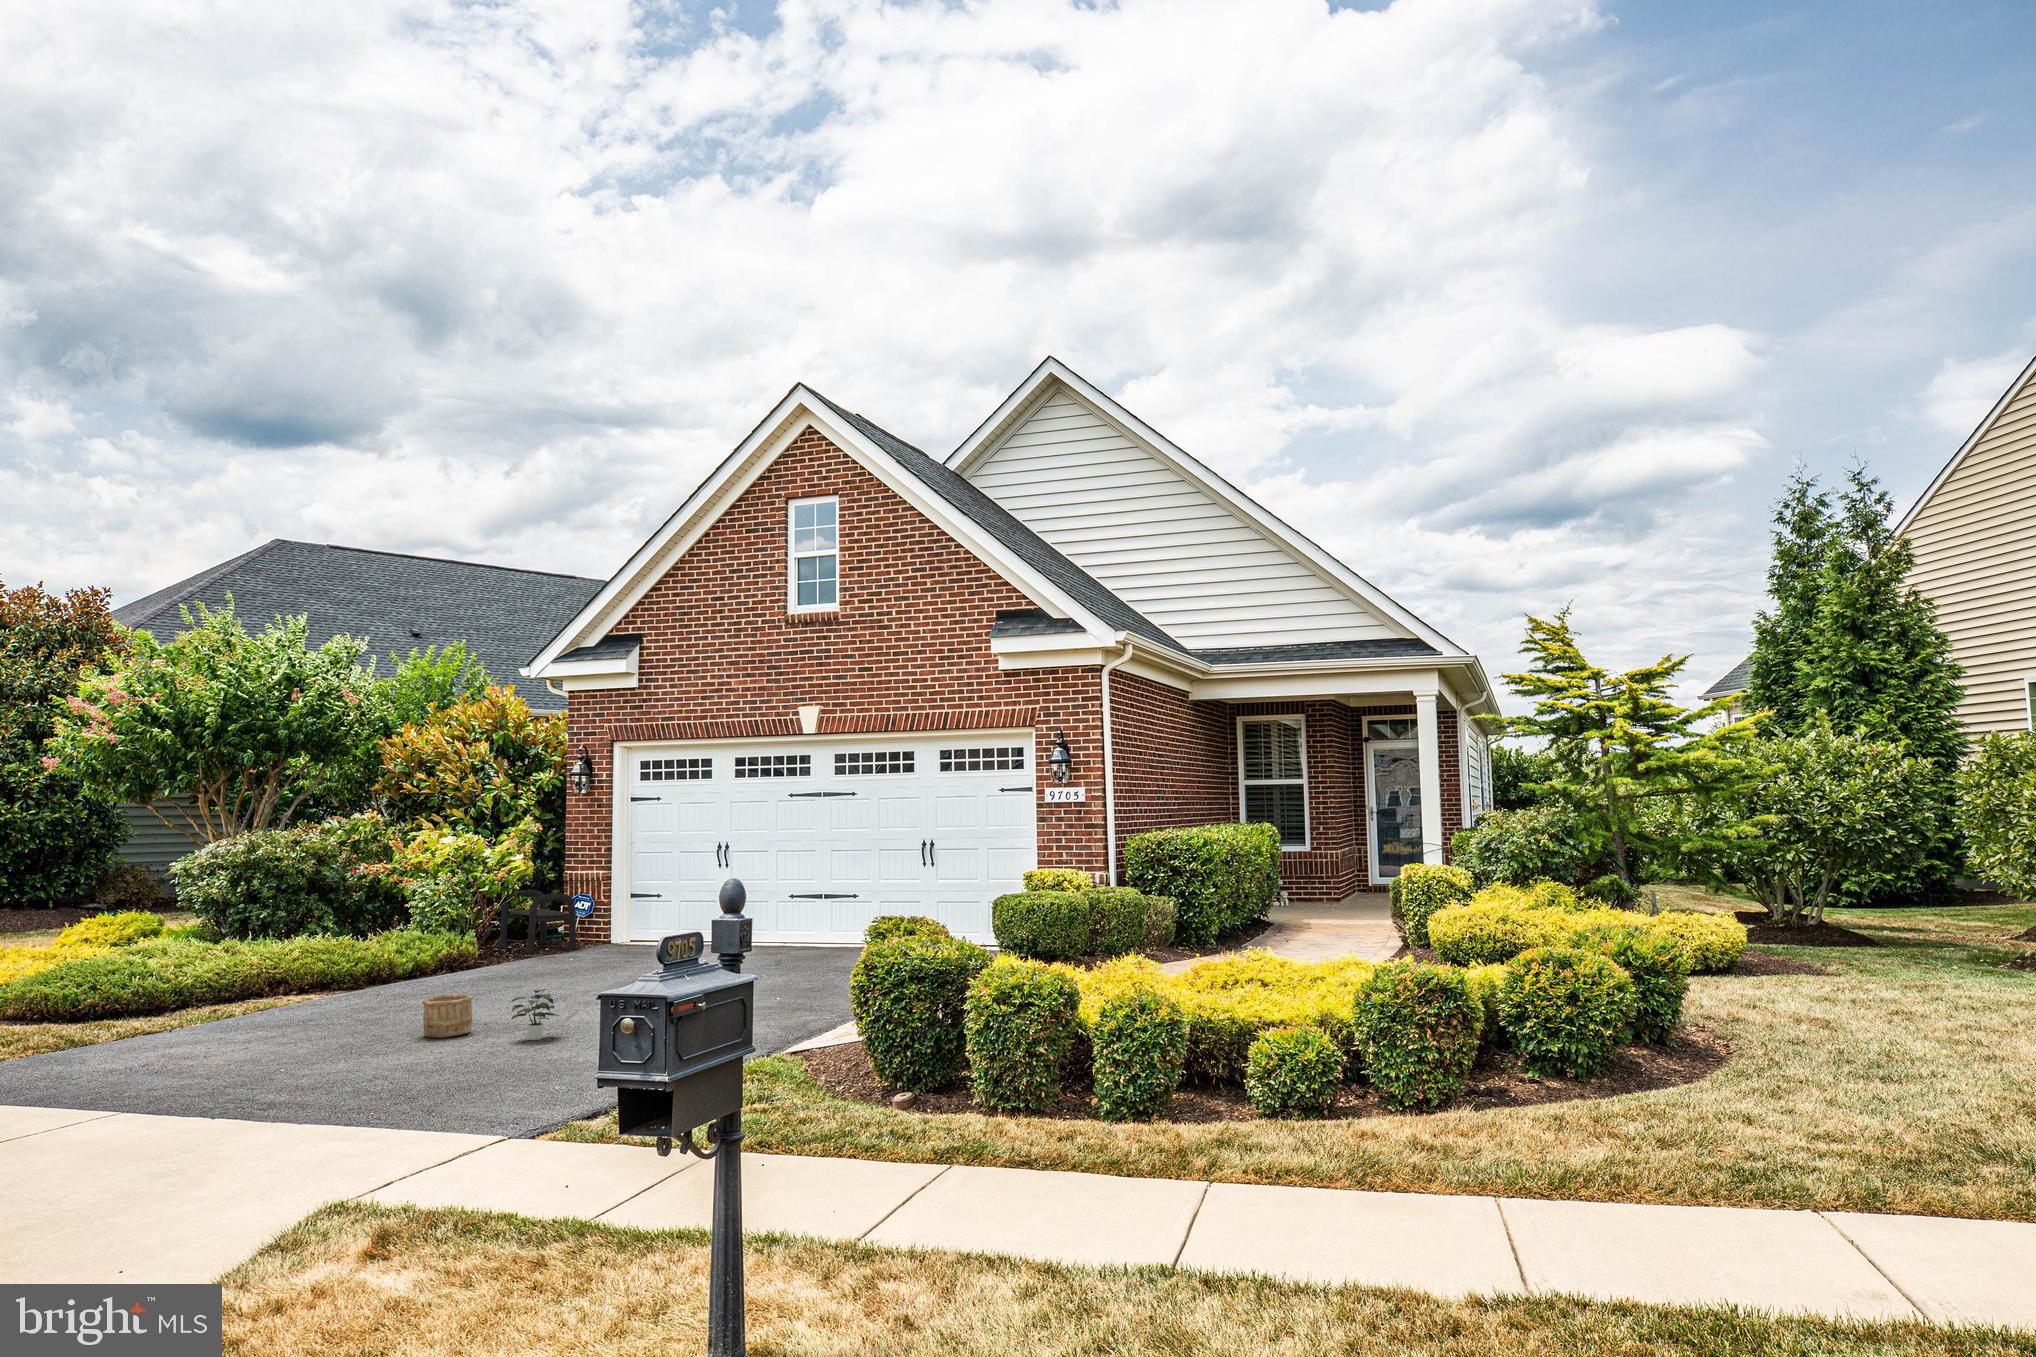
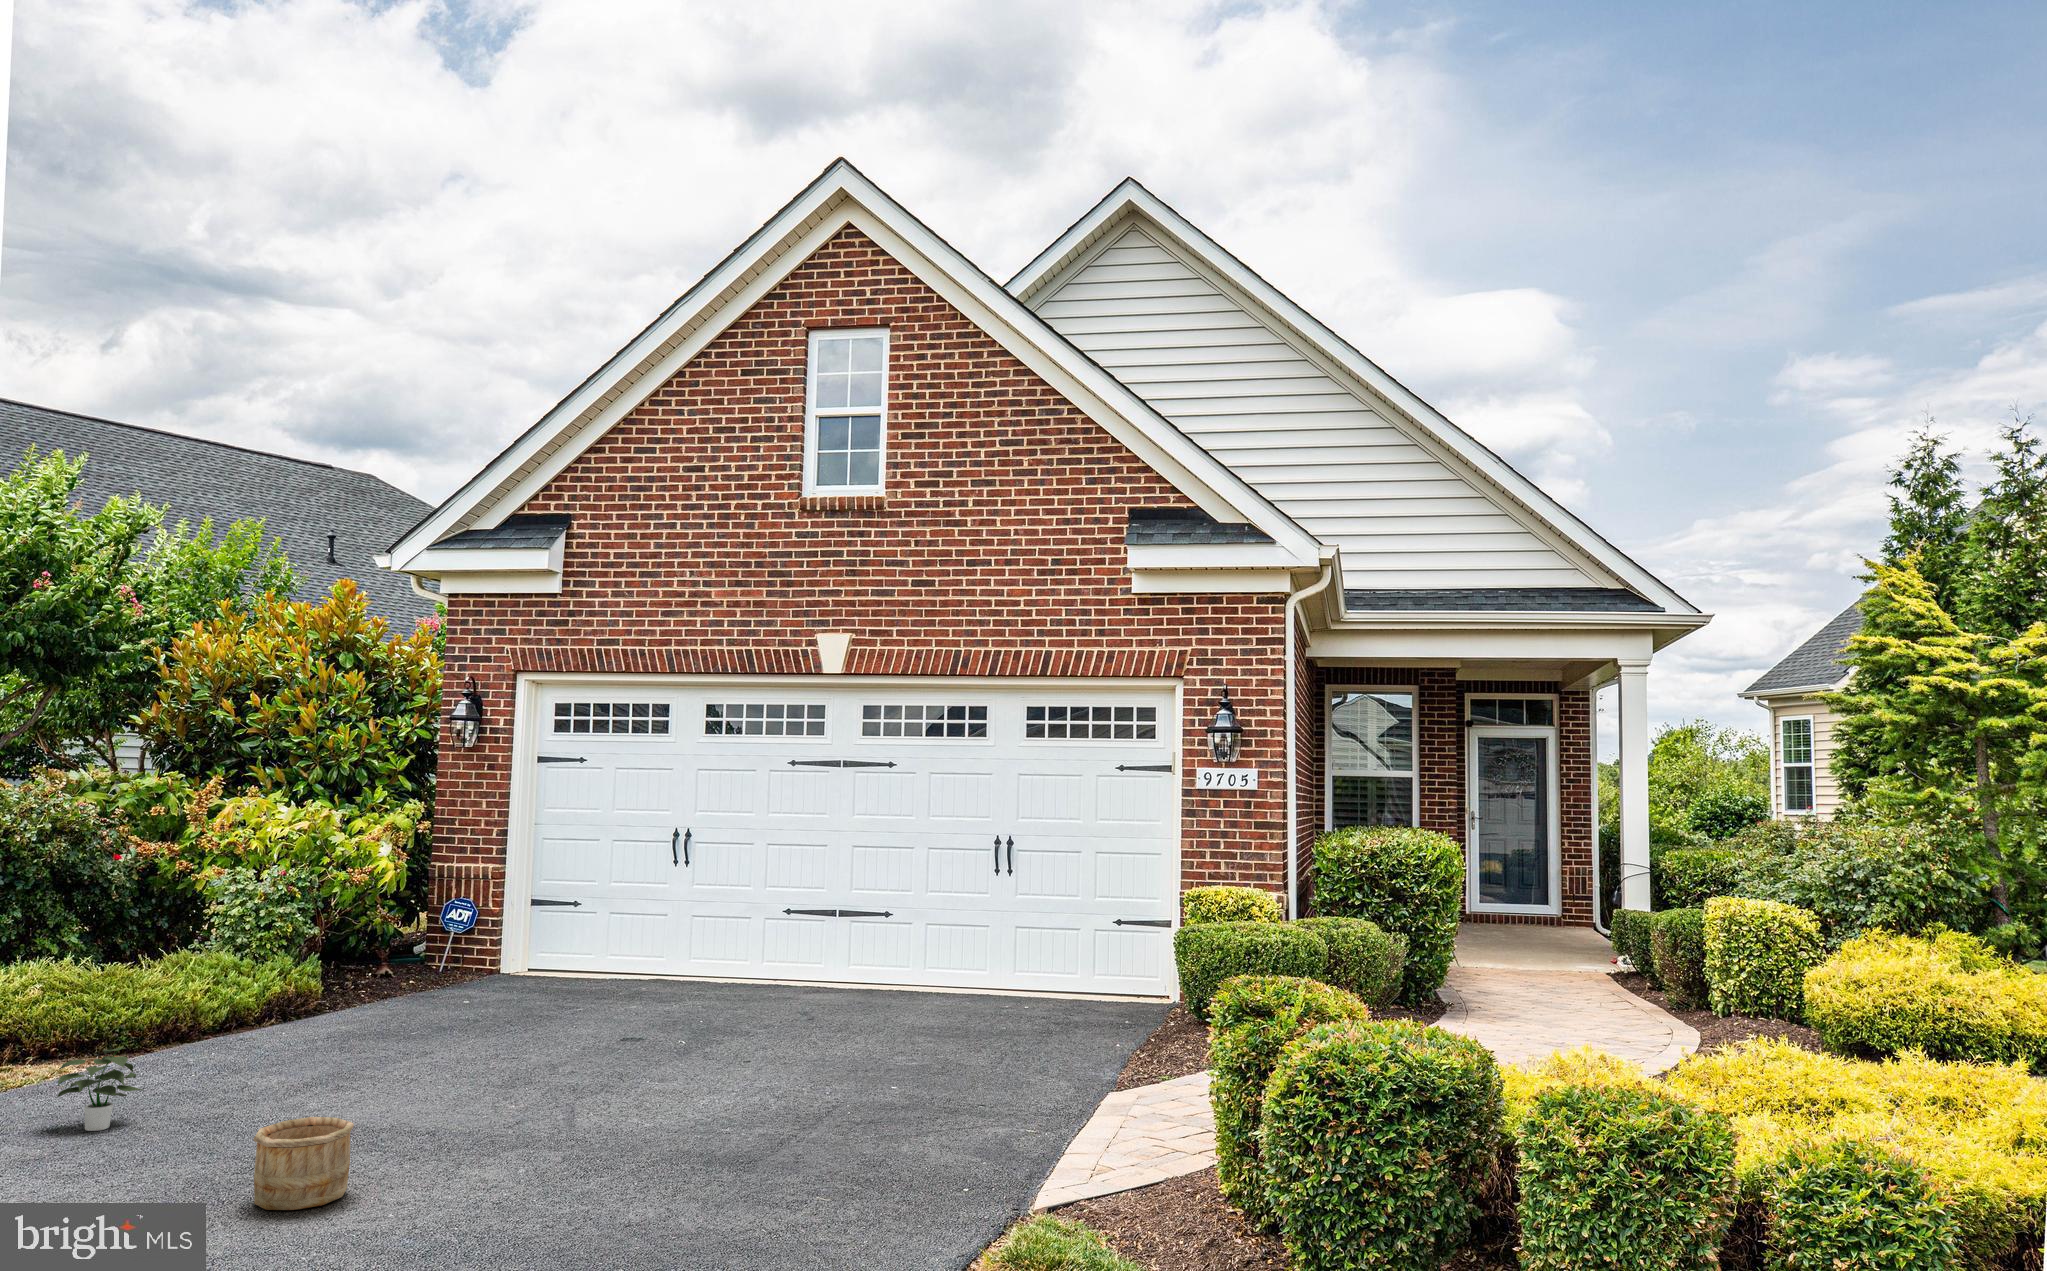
bench: present [499,890,576,954] -> none [322,891,450,993]
potted plant: present [512,989,559,1040] -> present [56,1048,142,1131]

